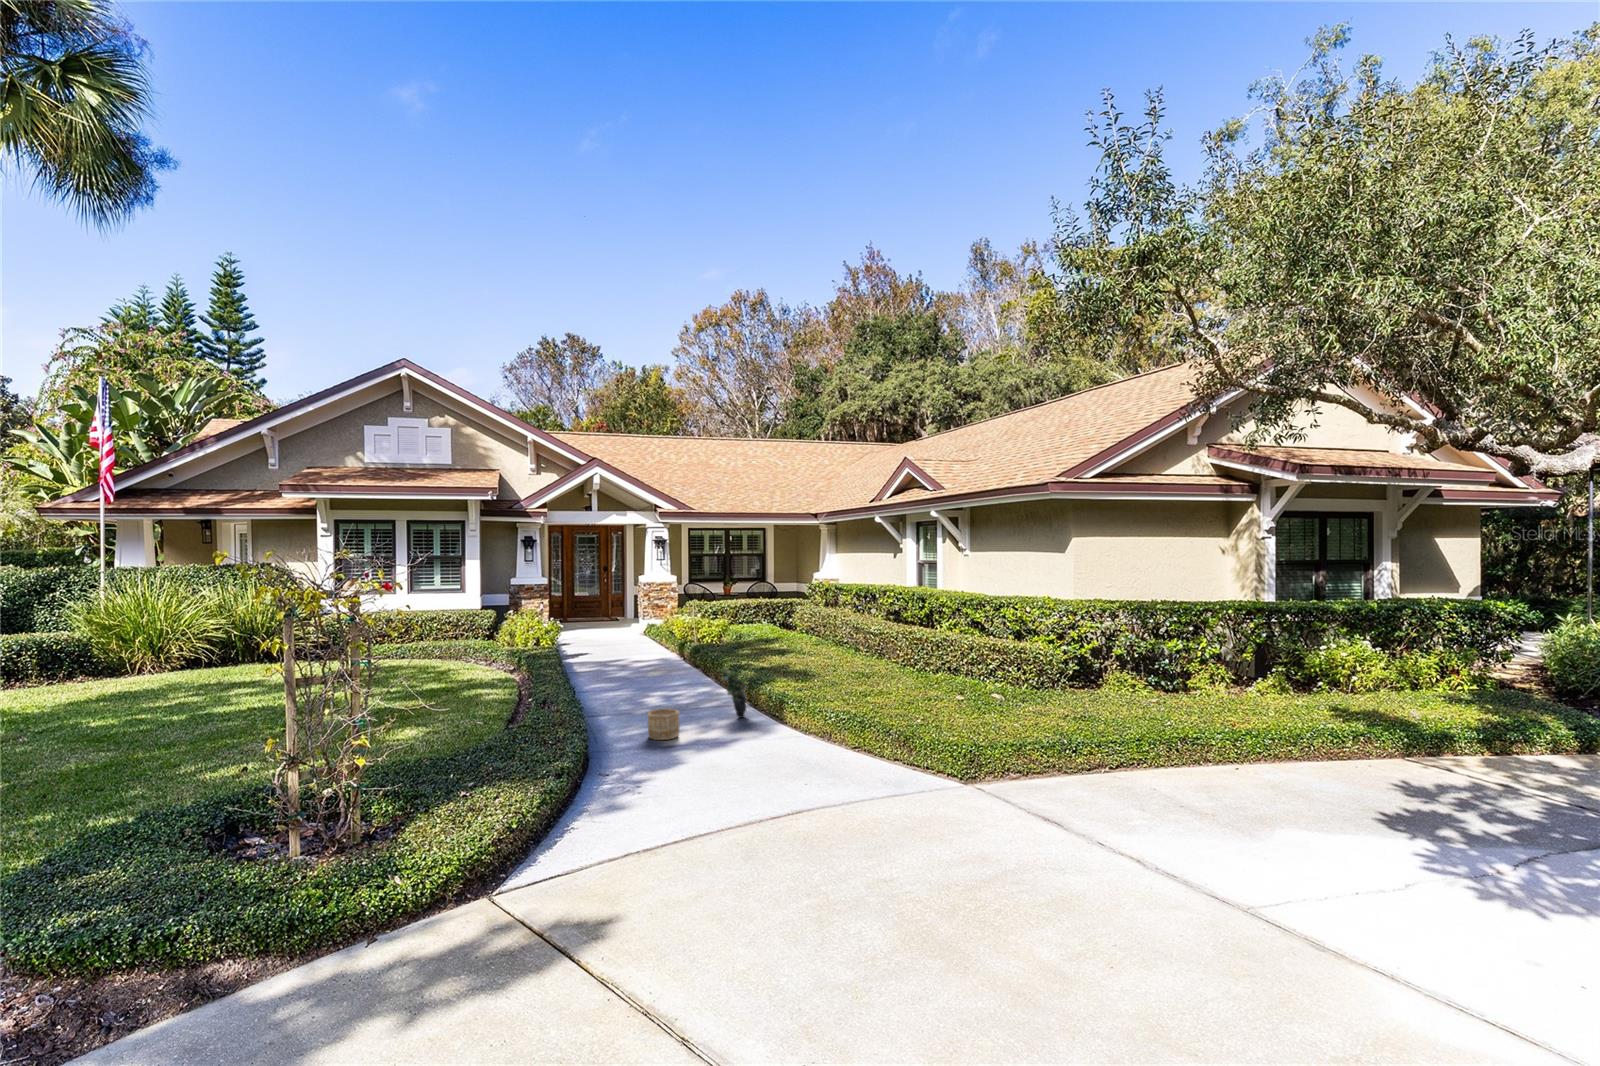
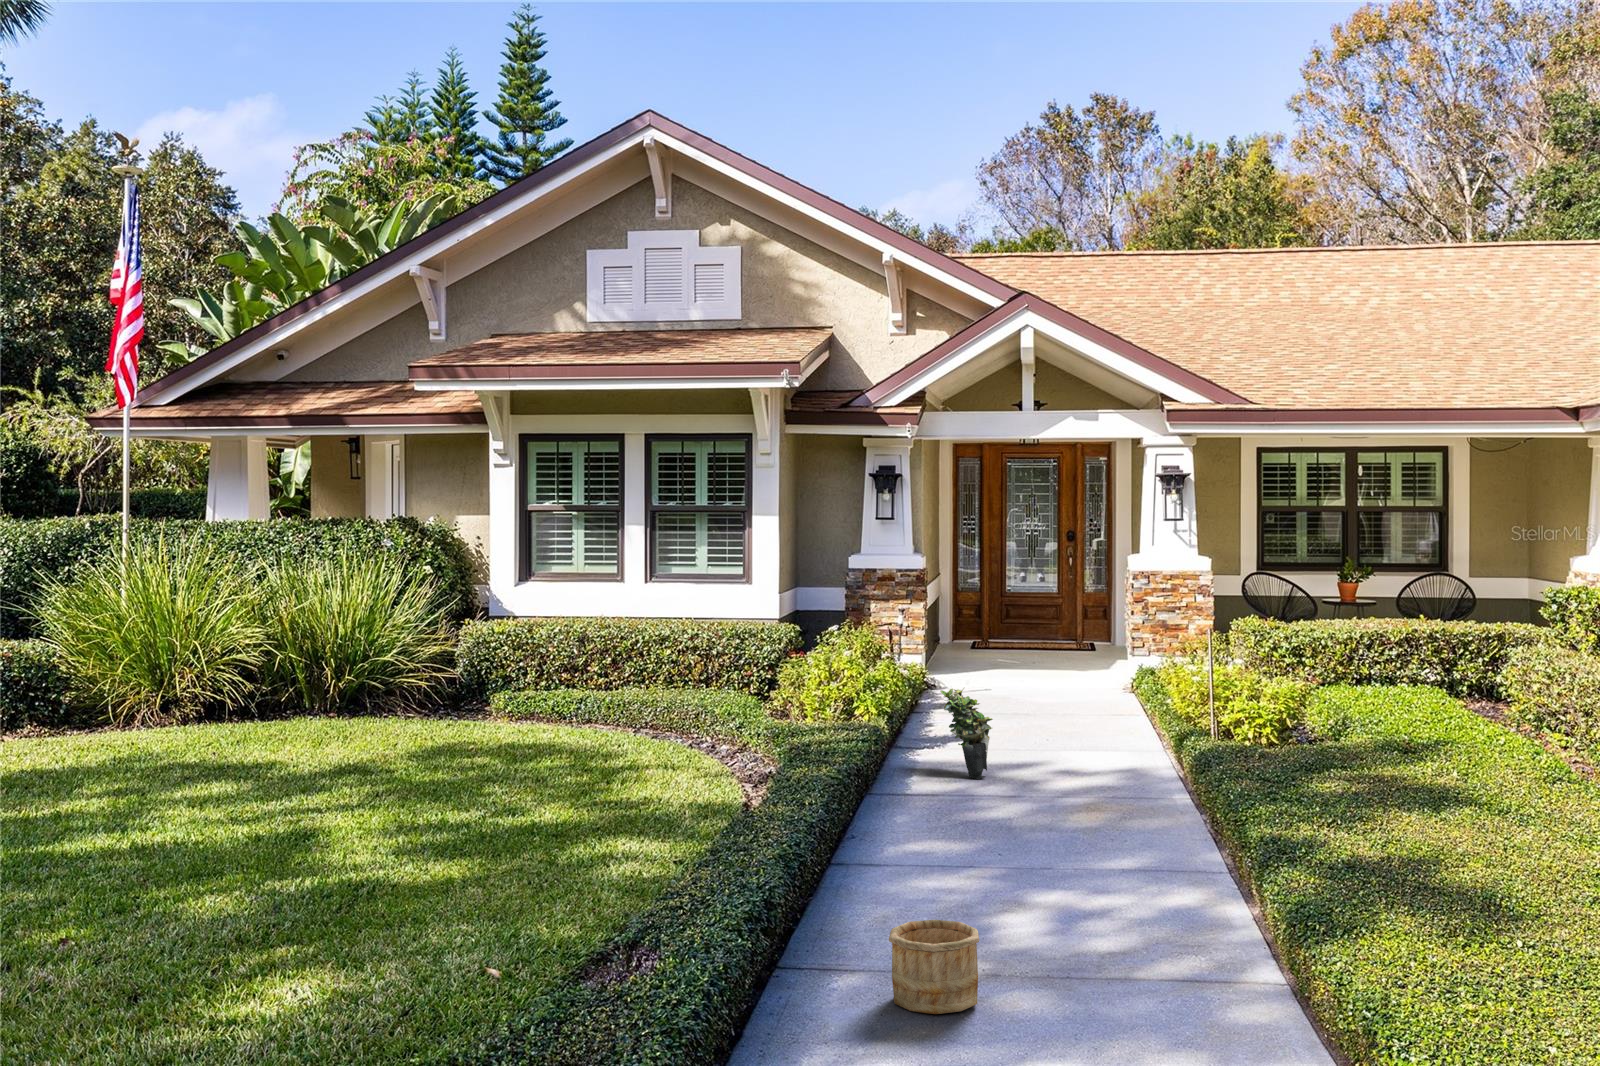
potted plant: present [719,667,748,718] -> present [940,688,992,780]

